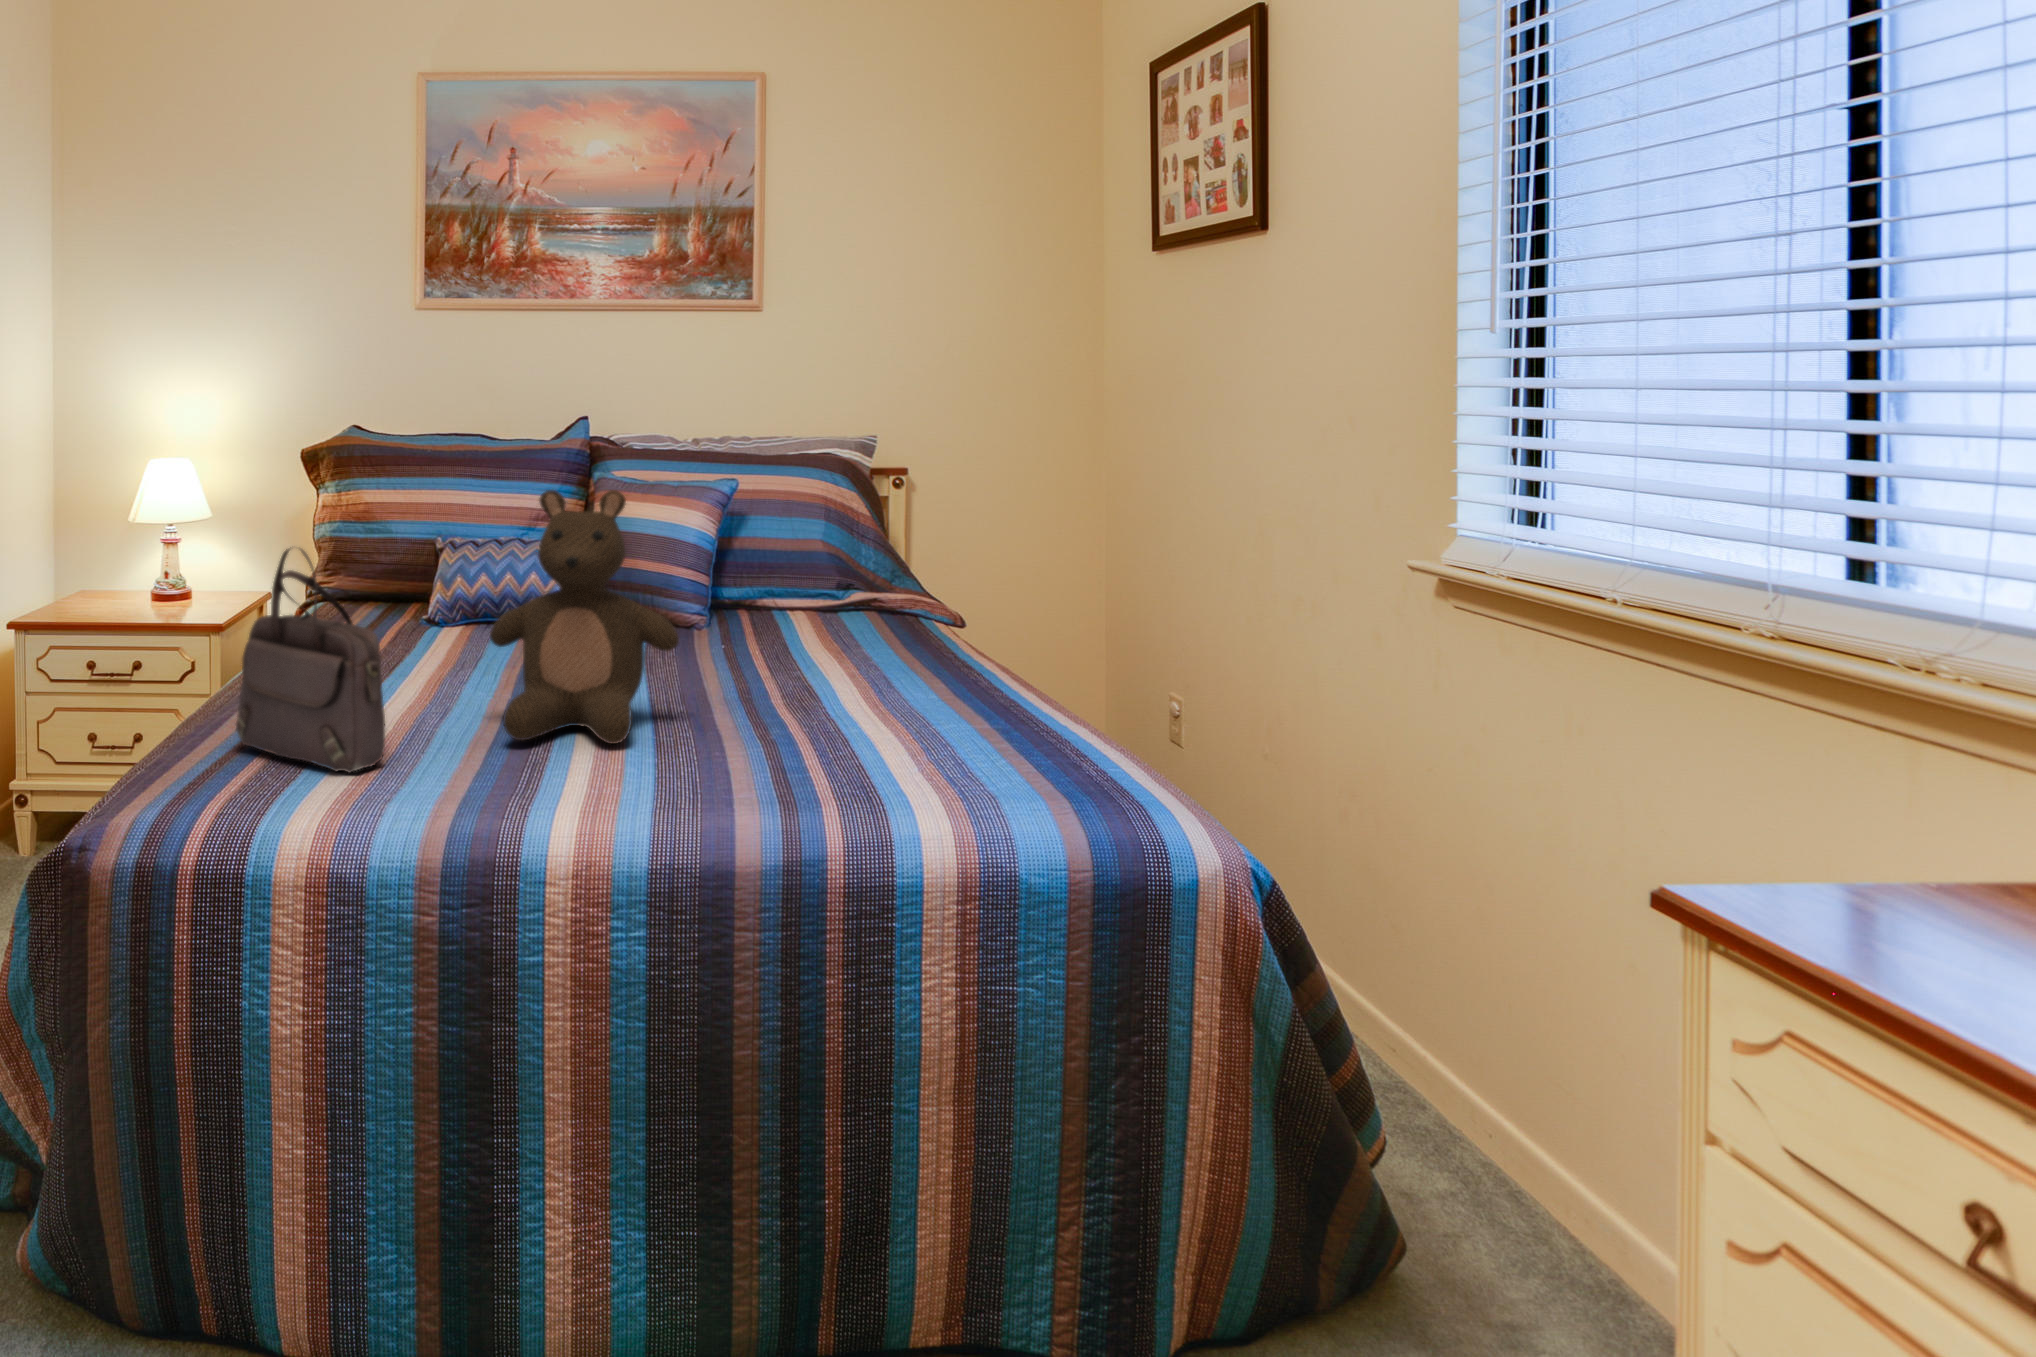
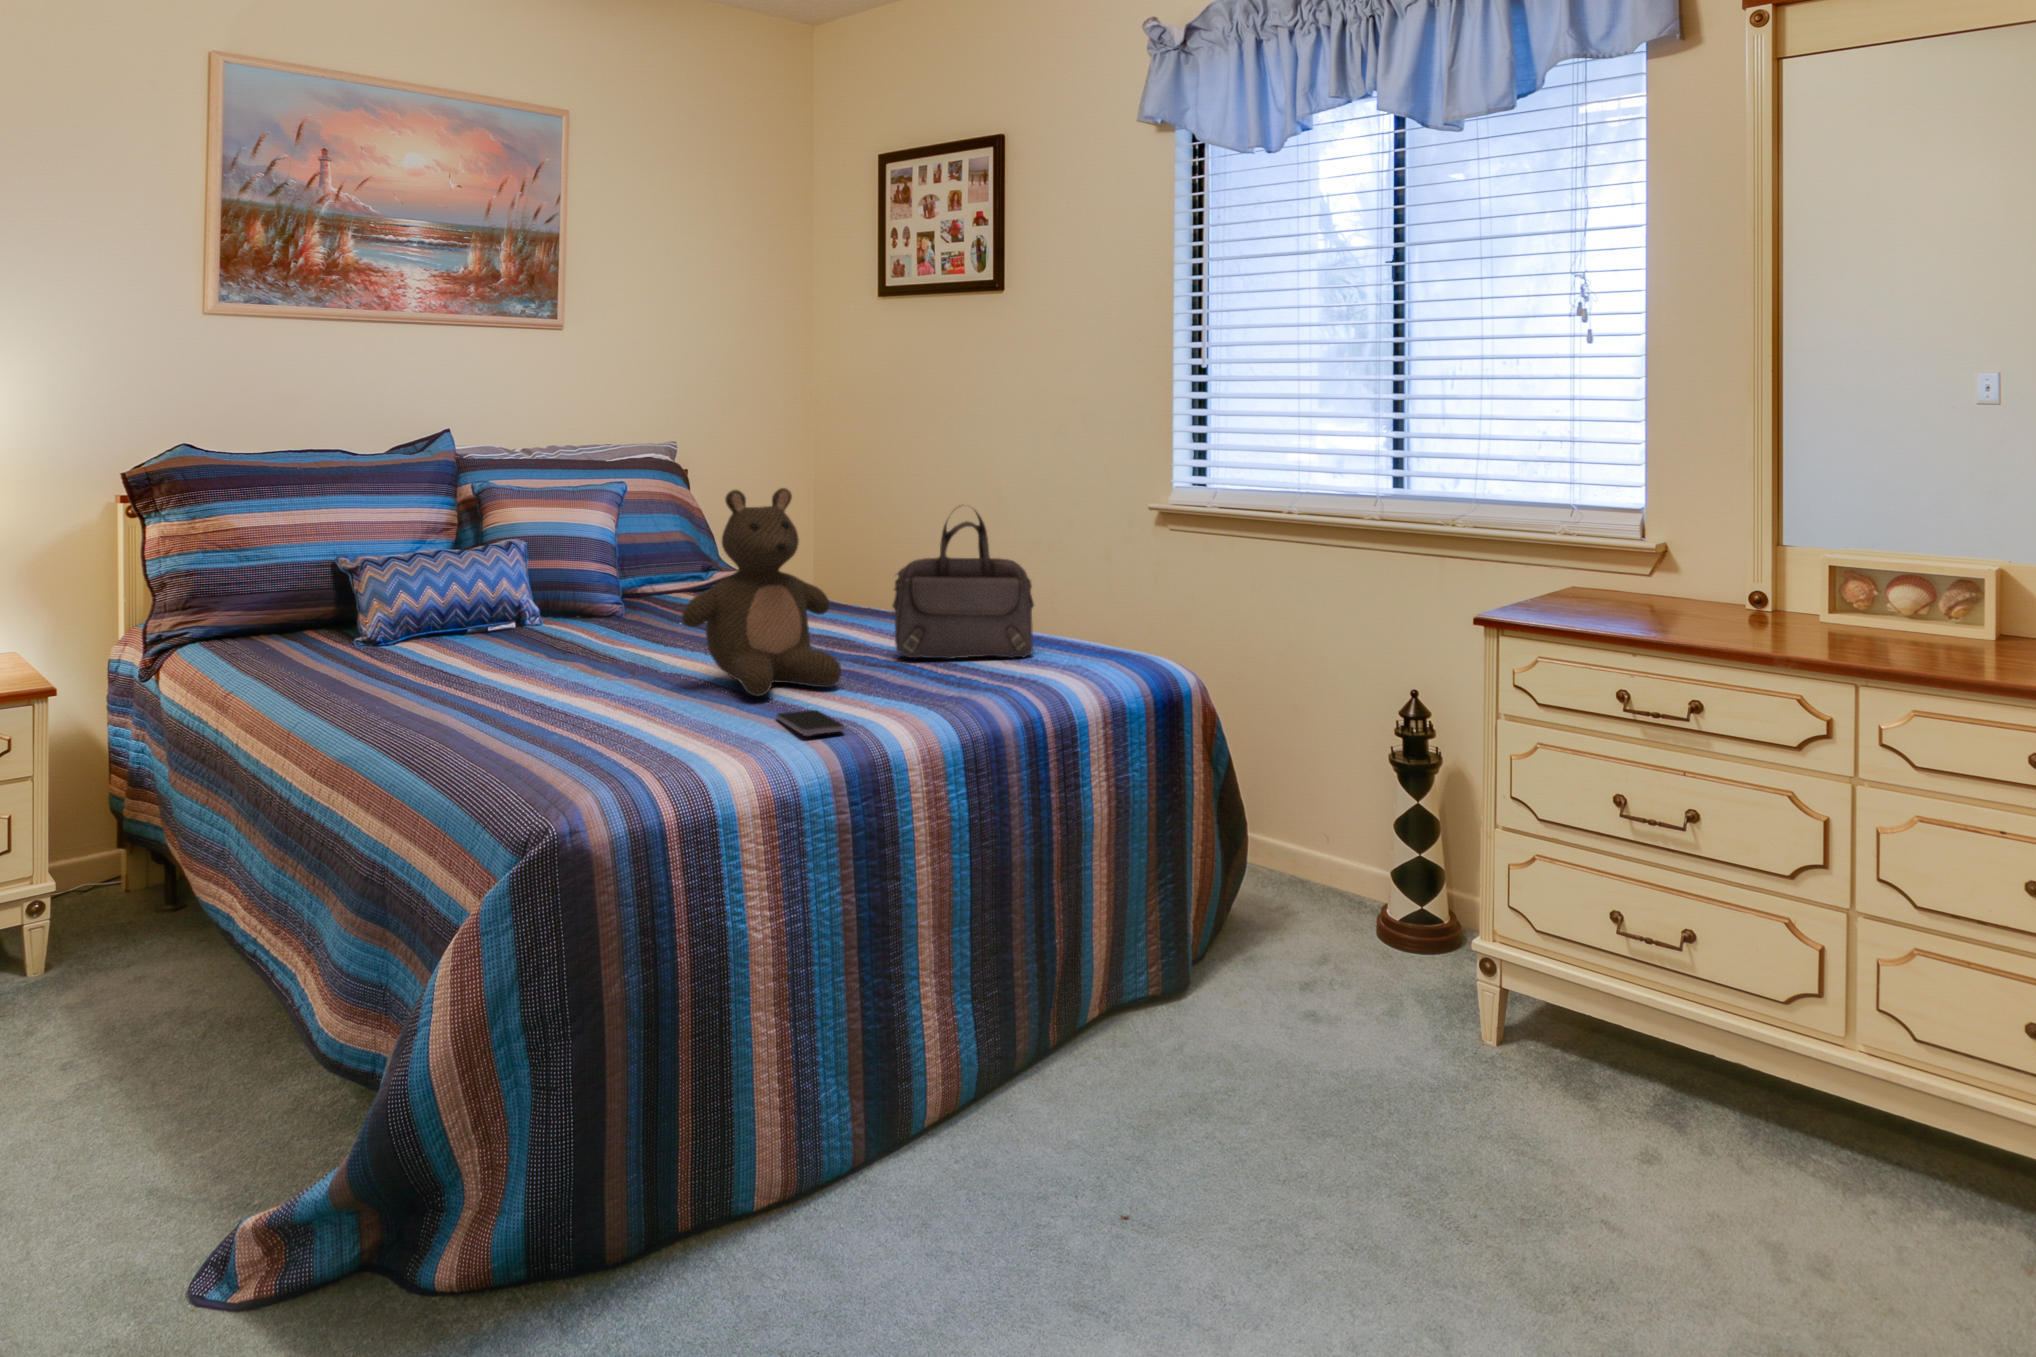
handbag: present [236,547,385,773] -> present [892,511,1034,659]
smartphone: none [432,765,525,803] -> present [776,710,845,736]

